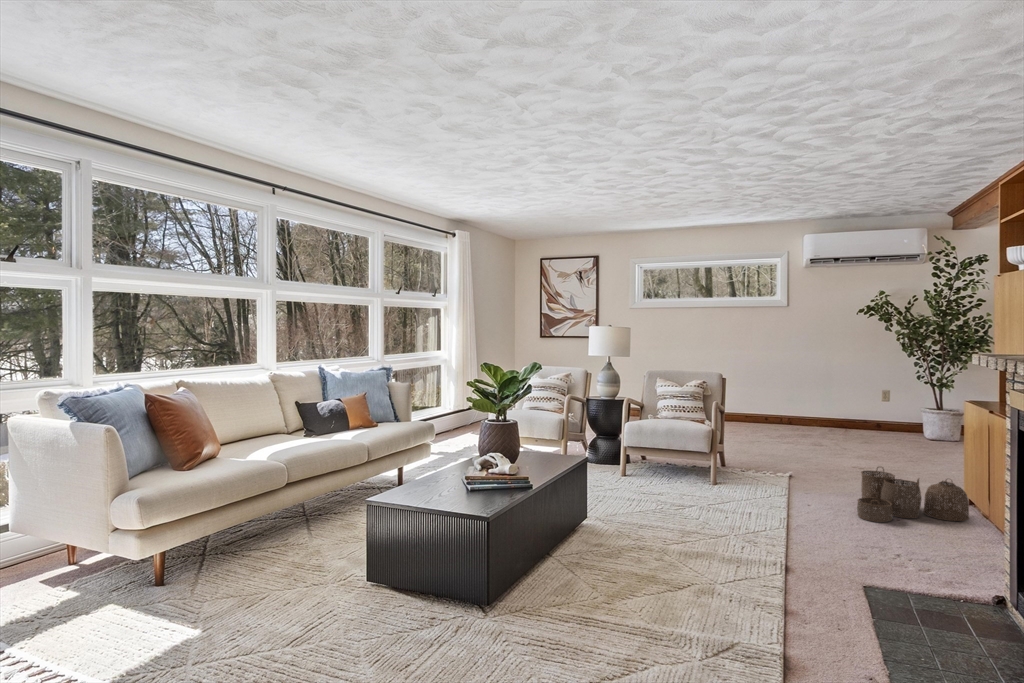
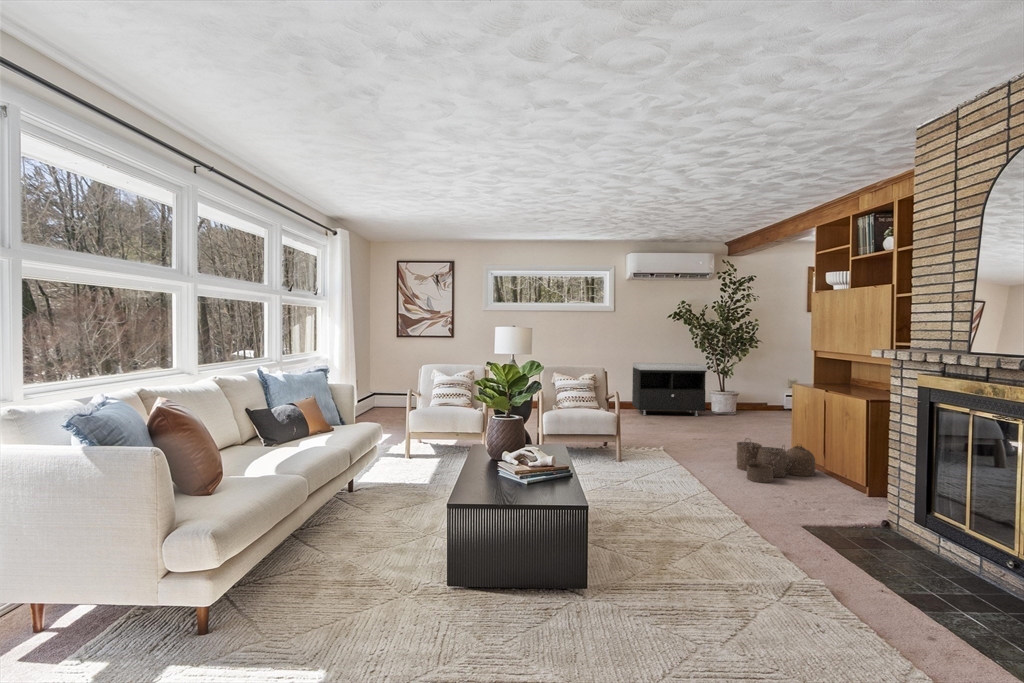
storage bench: none [811,369,907,439] -> present [632,363,707,416]

